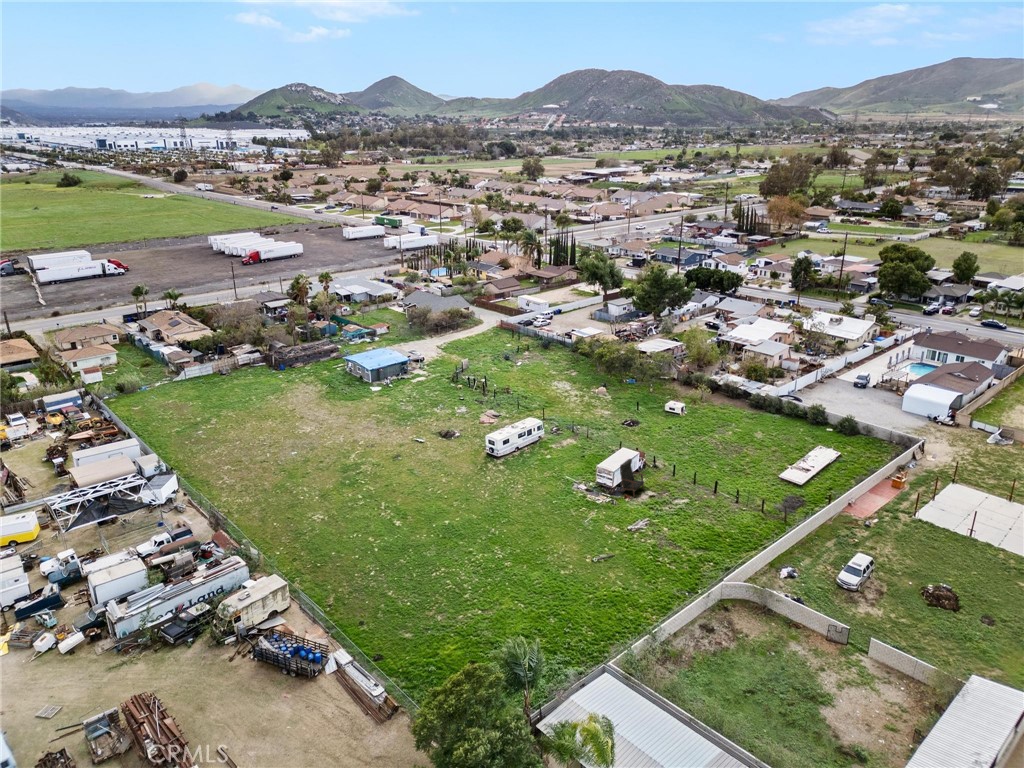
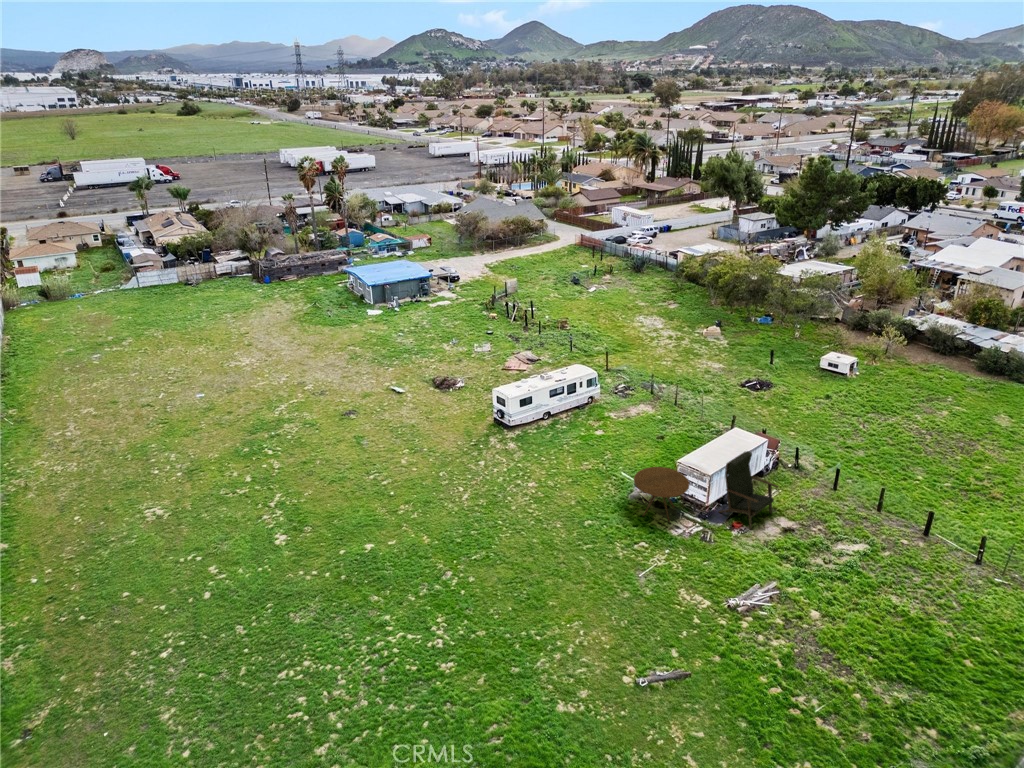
round table: none [575,471,603,498] -> present [634,467,689,522]

